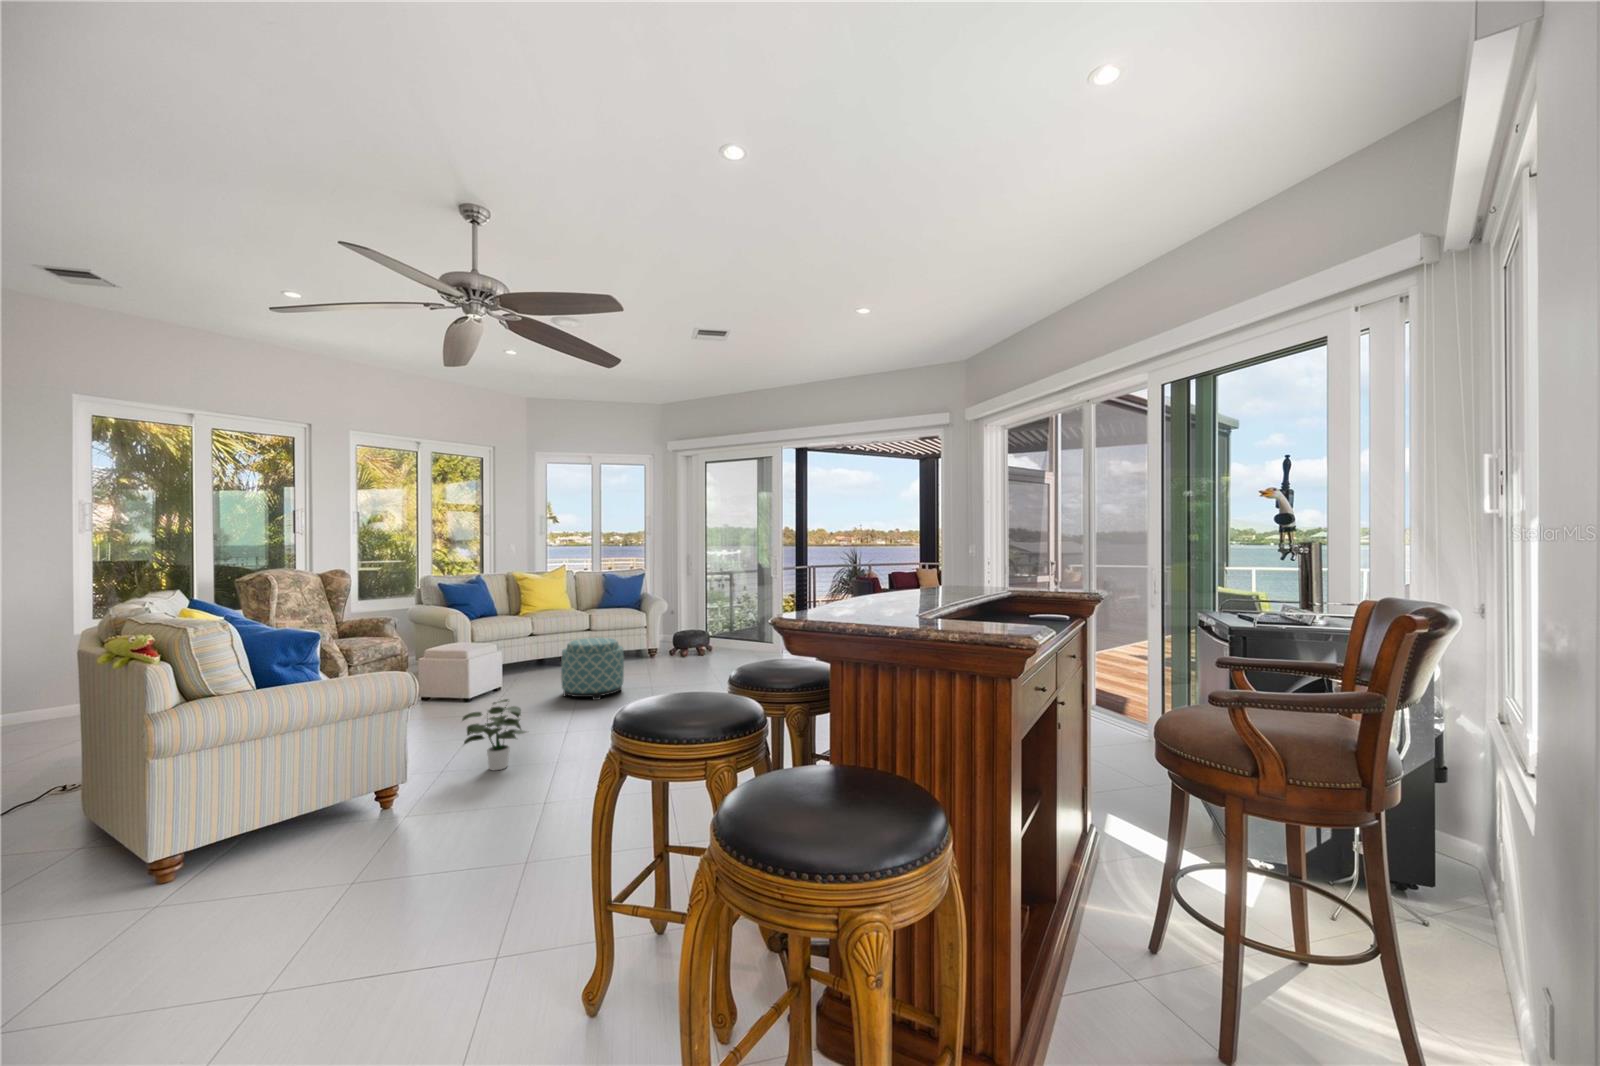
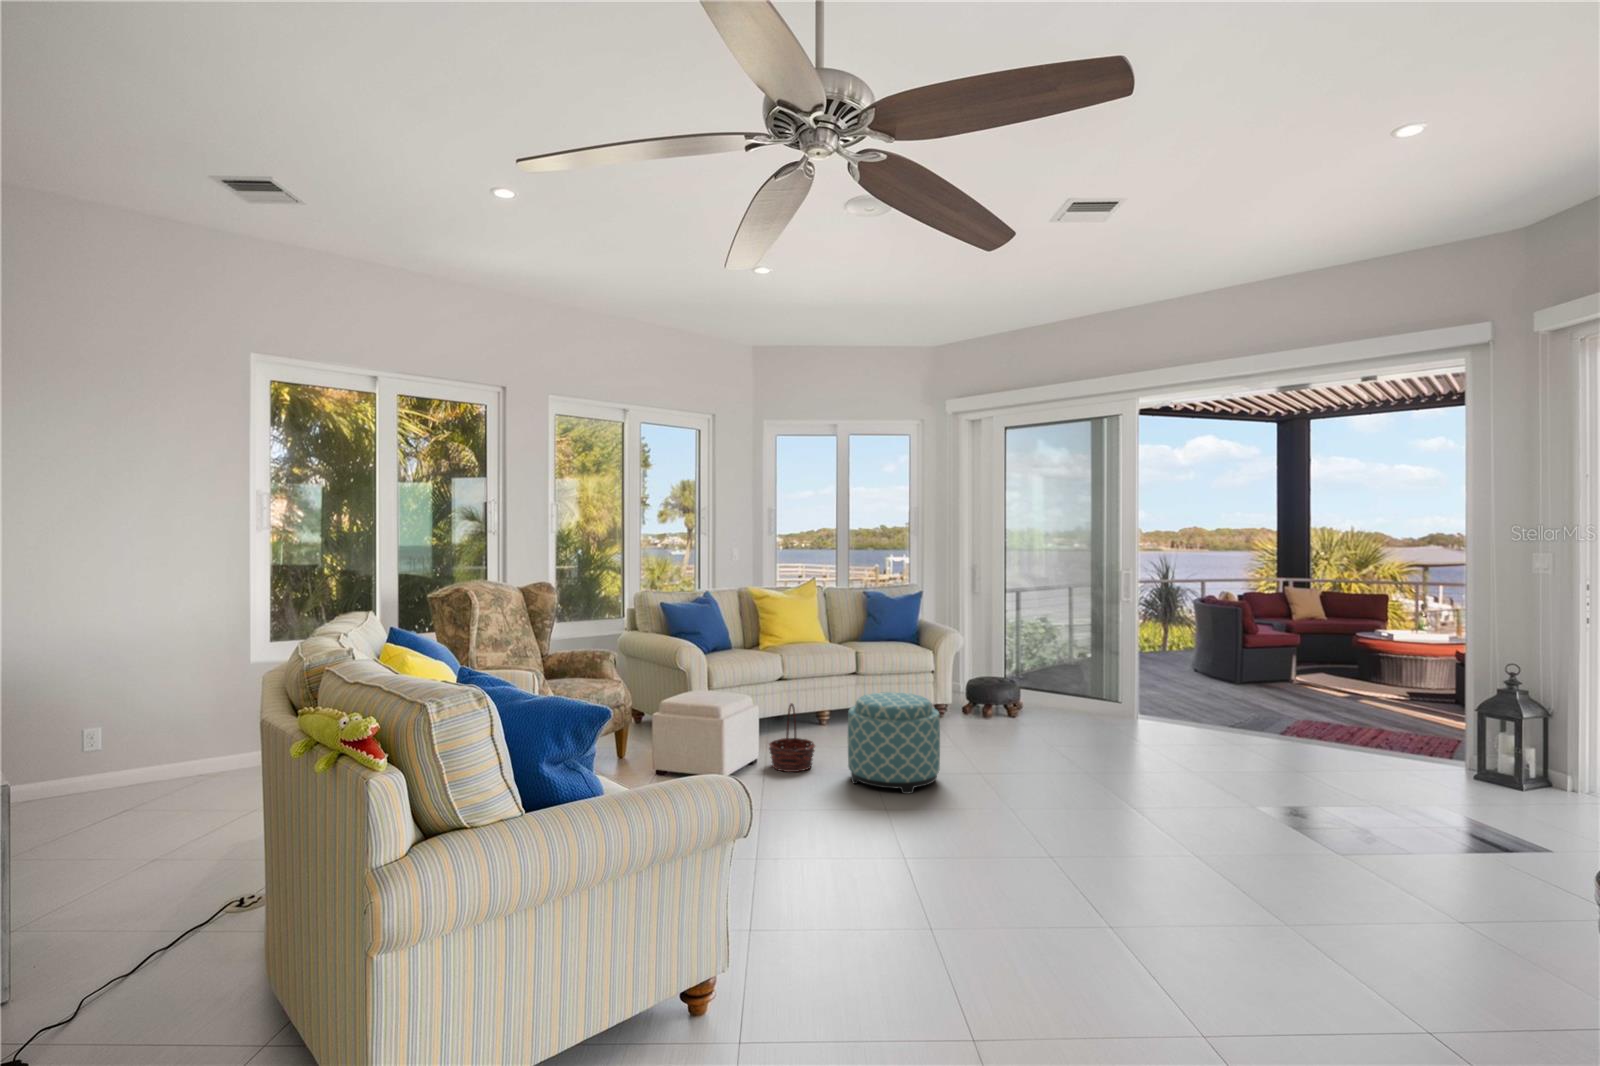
basket: none [510,648,544,693] -> present [769,703,815,772]
potted plant: present [462,699,526,770] -> none [782,814,881,942]

